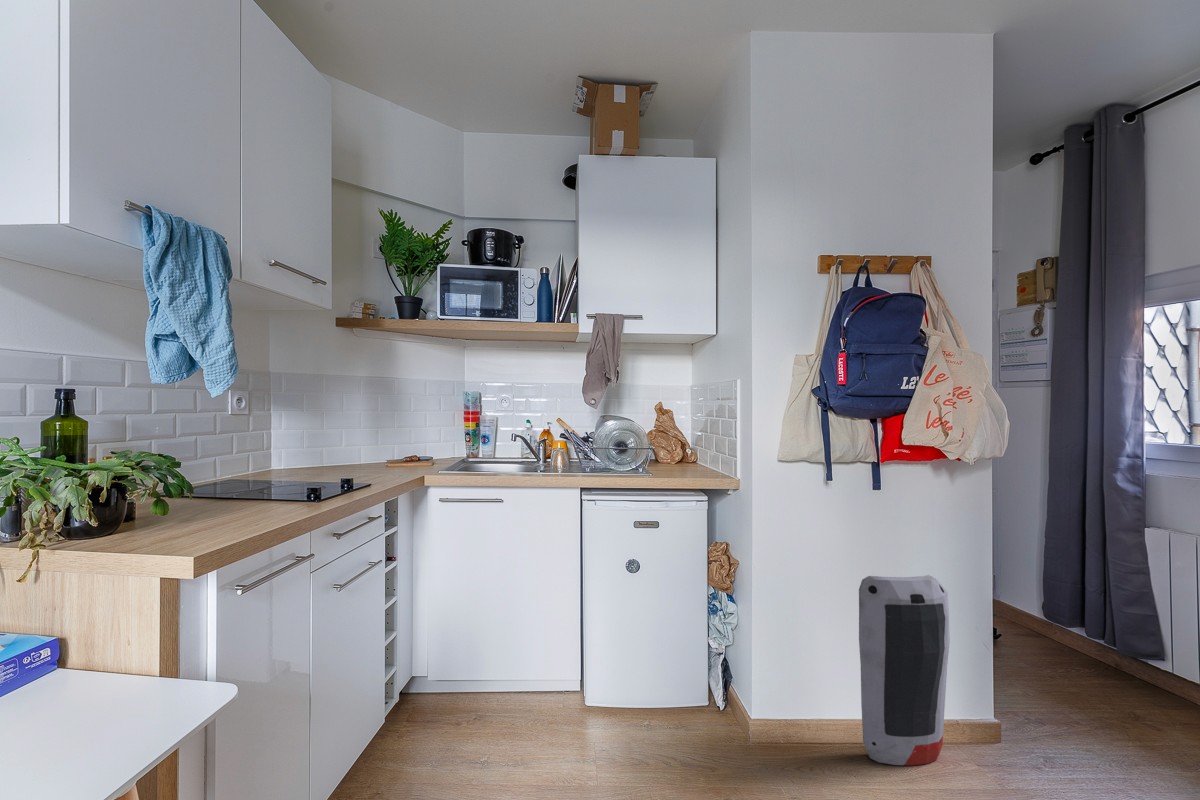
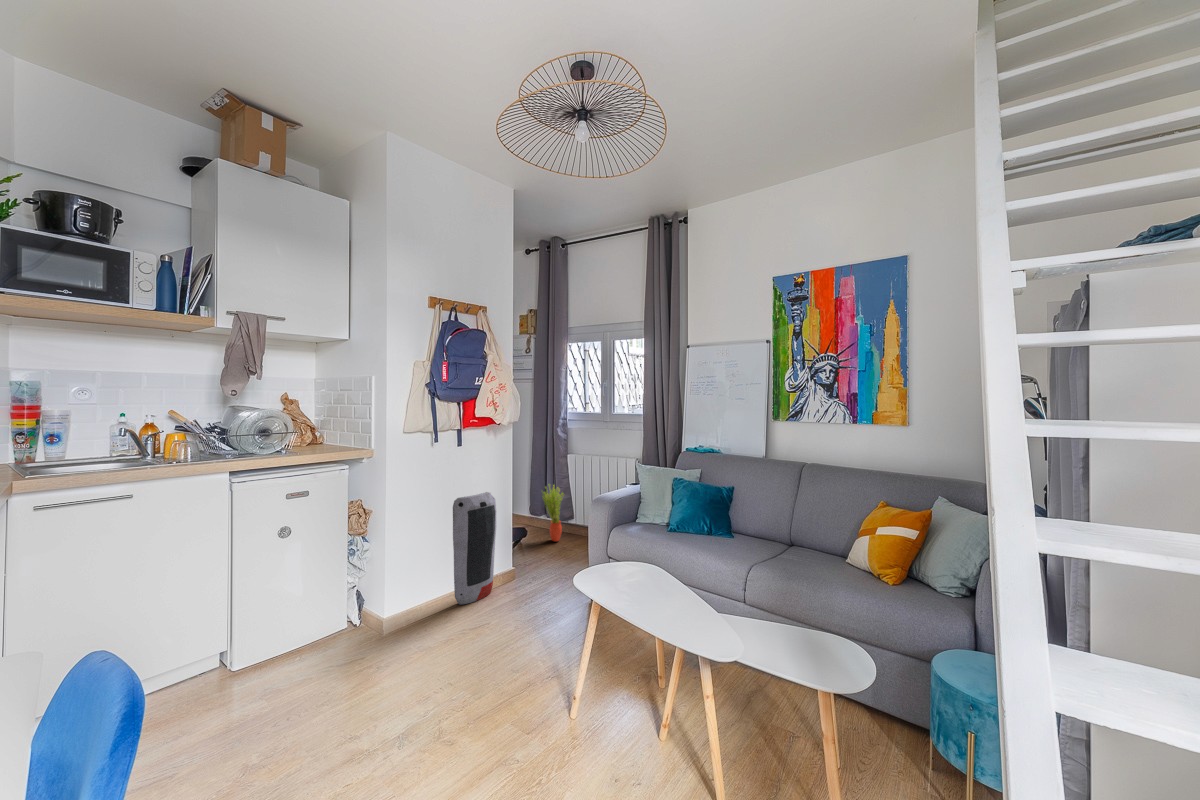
potted plant: none [1067,573,1130,692] -> present [543,485,563,542]

